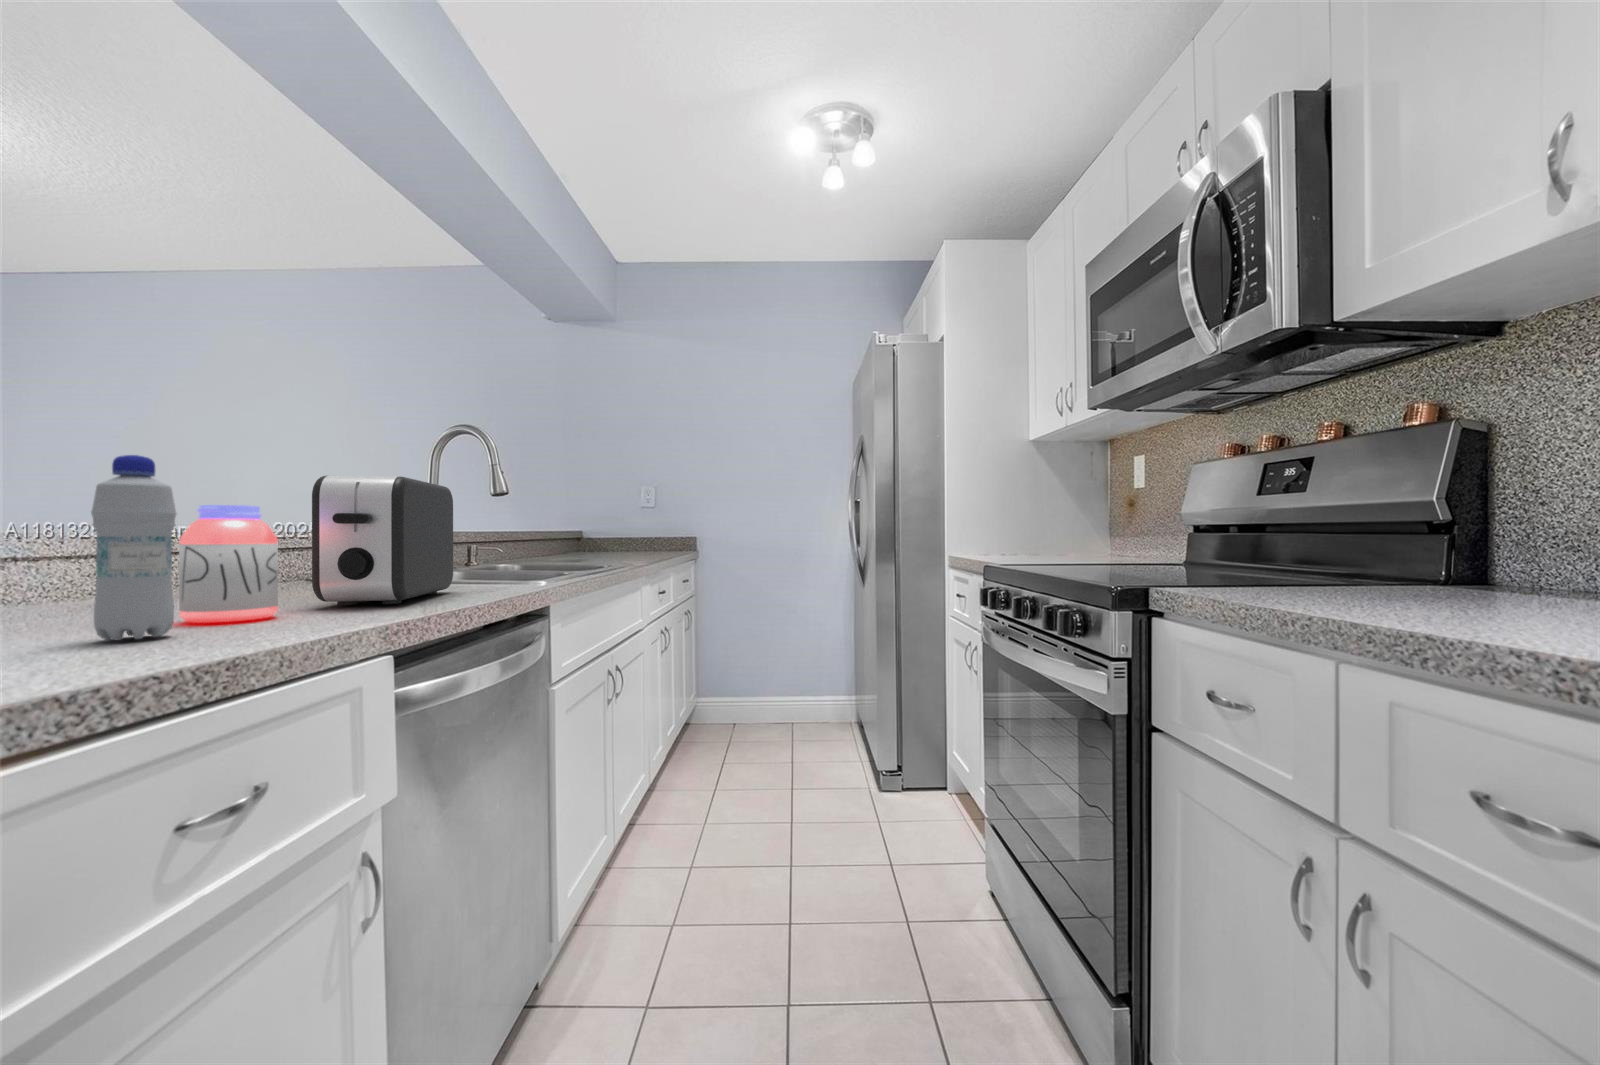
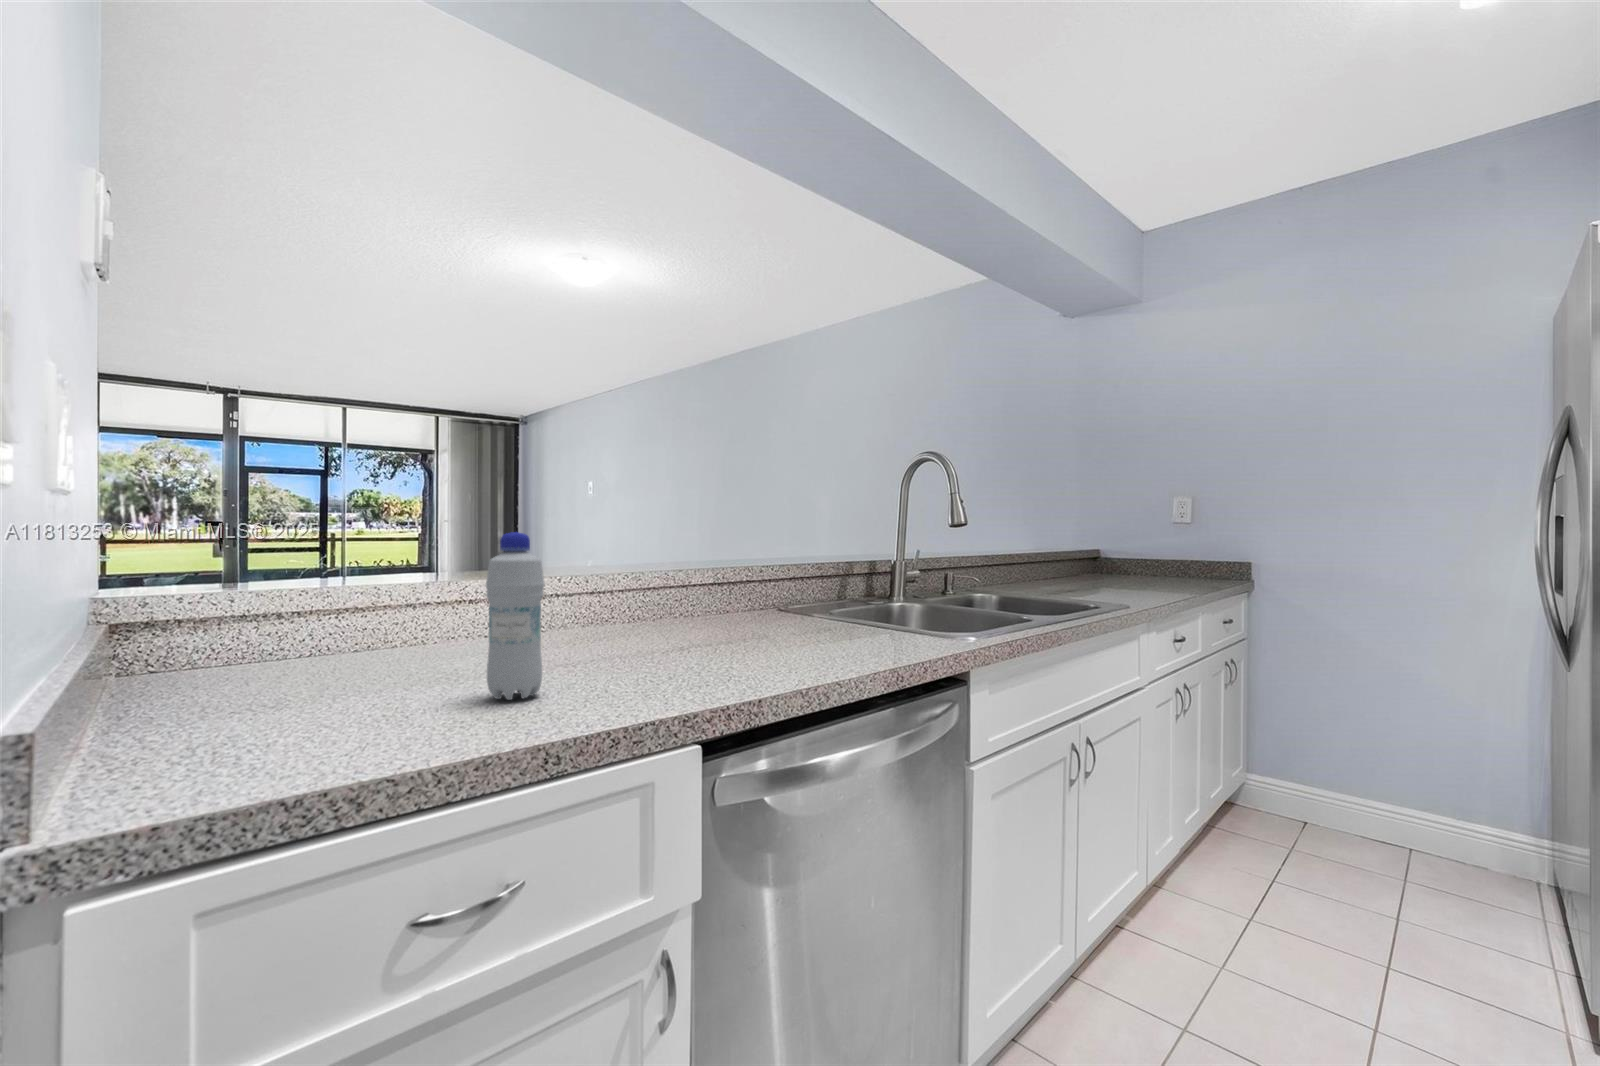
toaster: present [312,475,453,605] -> none [693,531,851,668]
jar: present [179,505,278,623] -> none [579,567,653,680]

